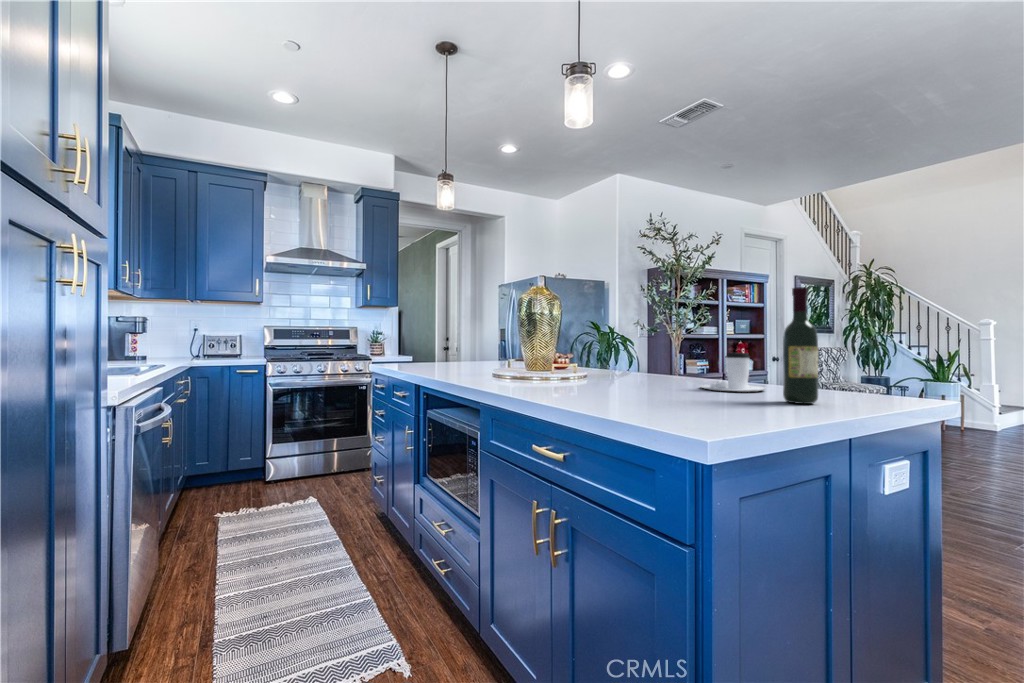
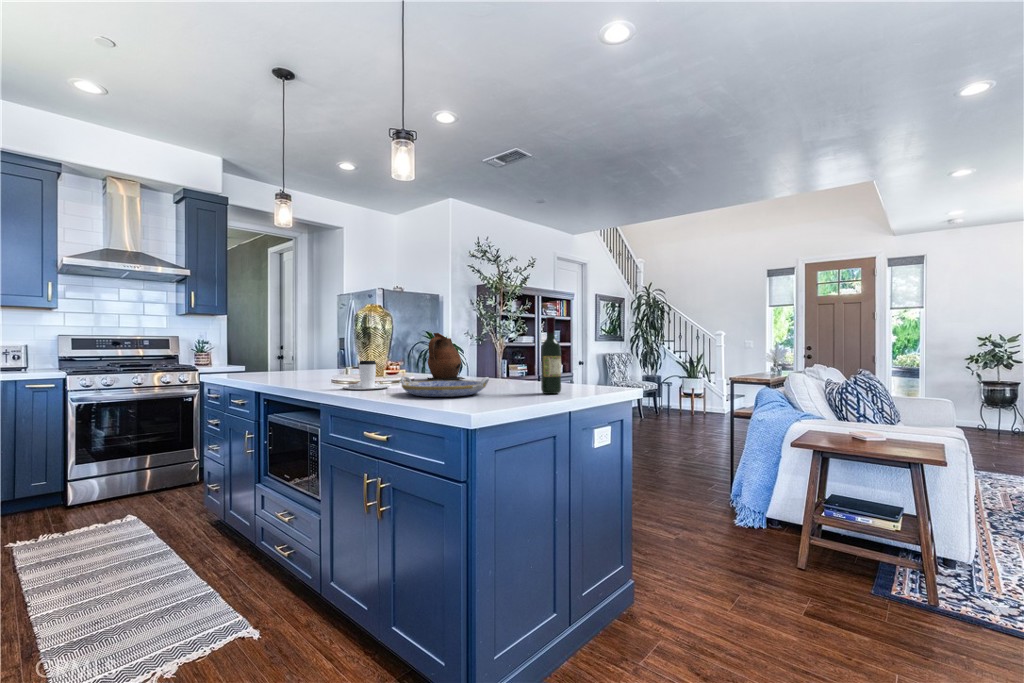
ceramic pitcher: none [599,318,652,377] -> present [427,333,465,380]
coffee cup: present [701,353,766,392] -> present [343,361,389,390]
serving tray: none [575,371,702,402] -> present [401,376,489,397]

